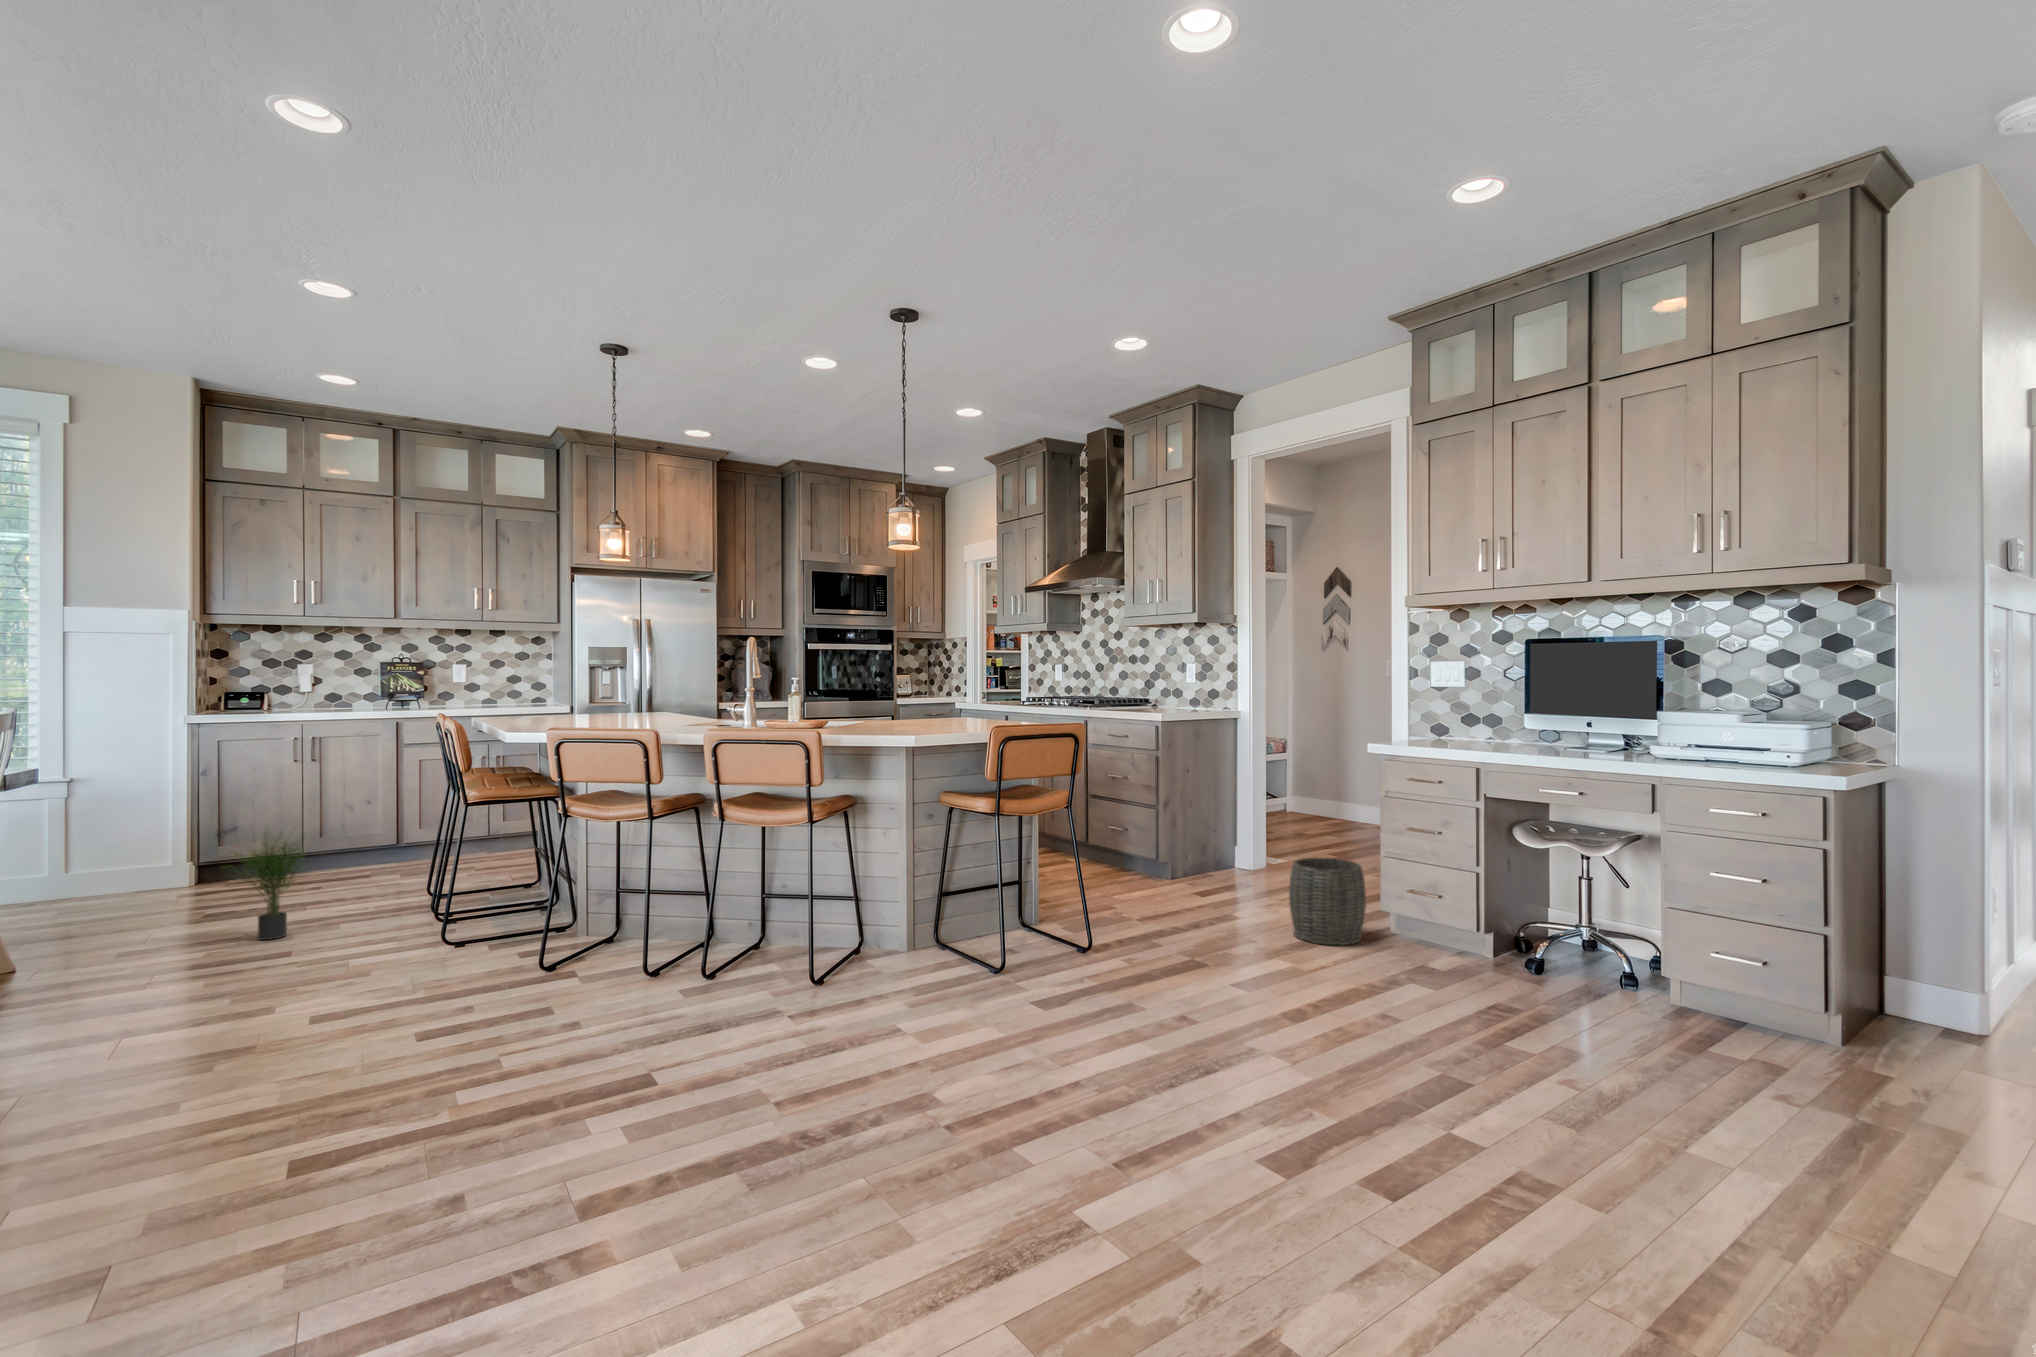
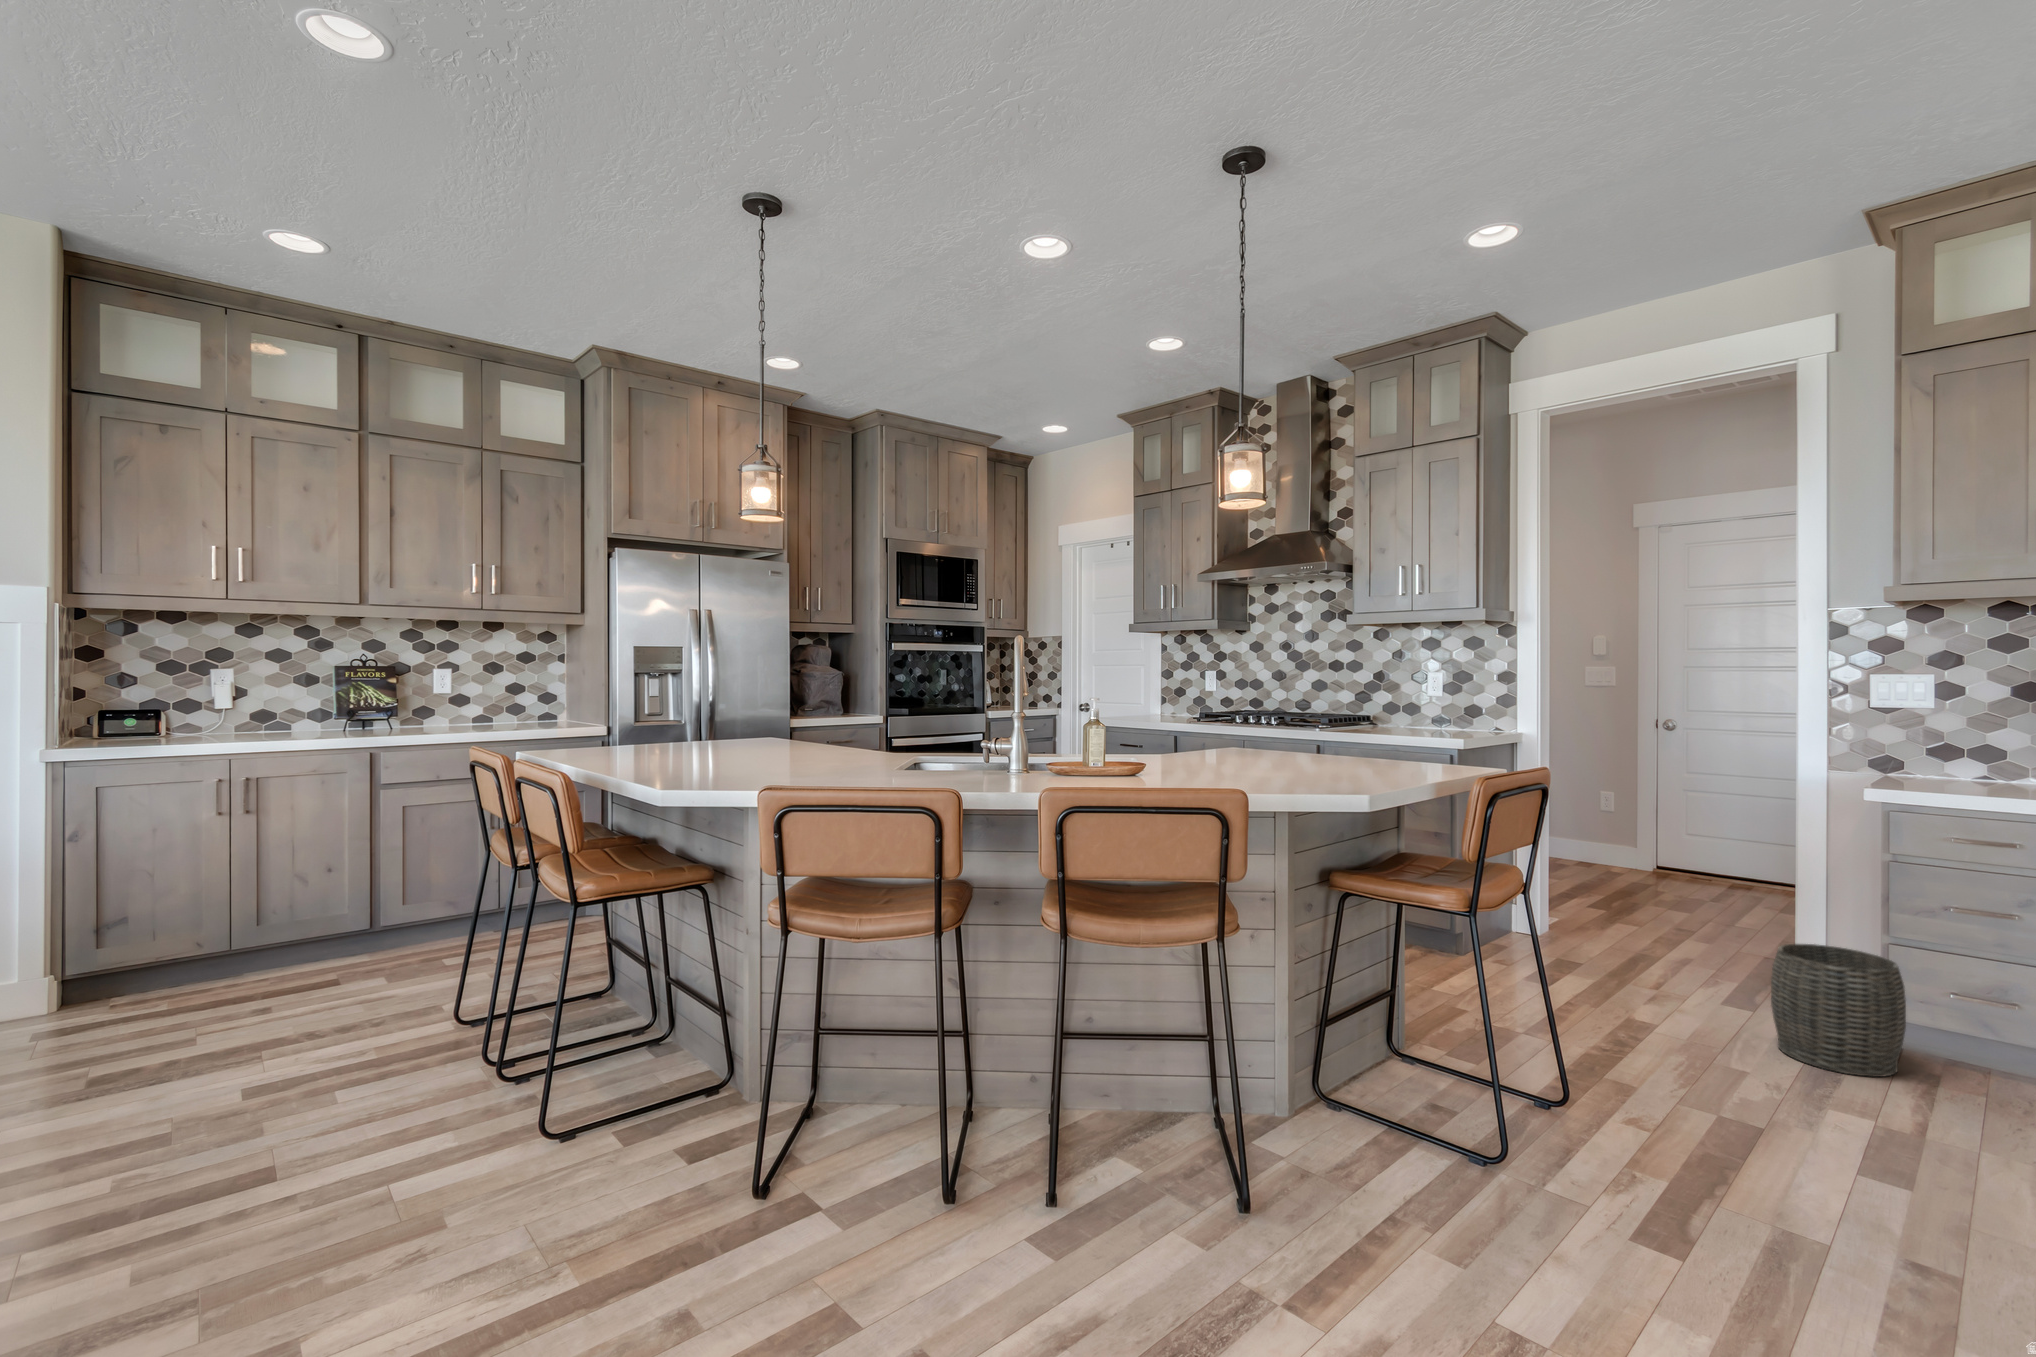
potted plant: present [234,832,305,940] -> none [127,937,308,1143]

